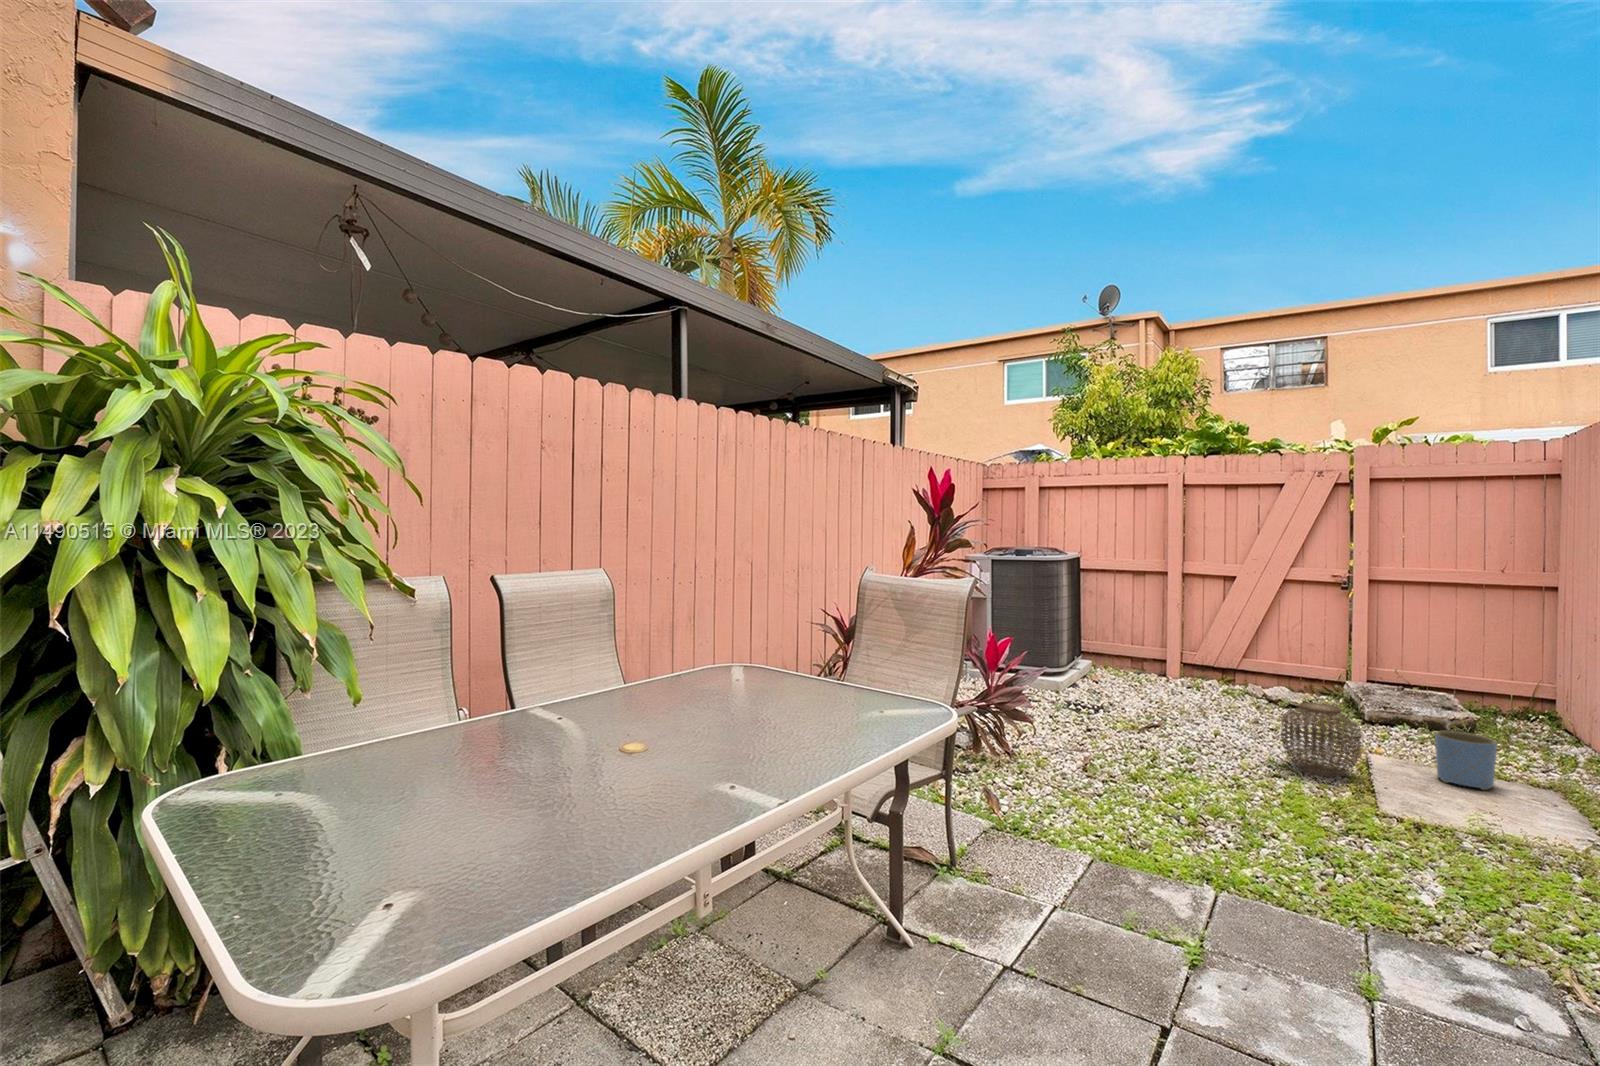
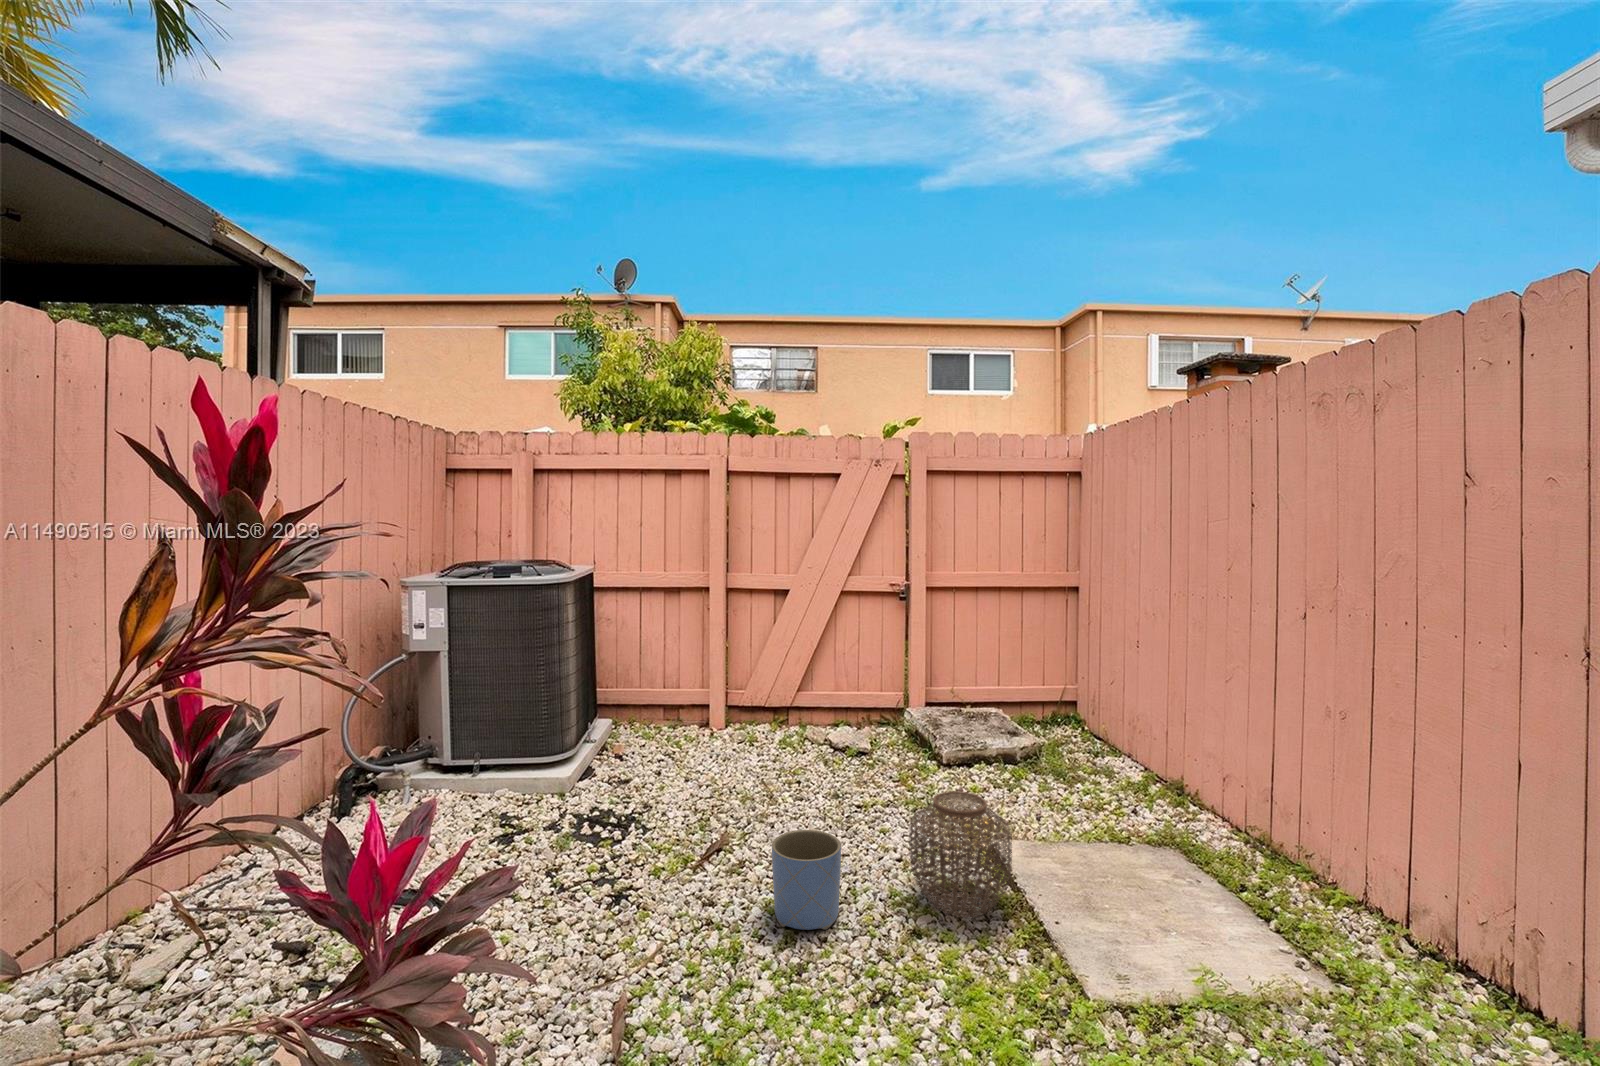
planter: present [1435,731,1497,790] -> present [772,830,841,930]

